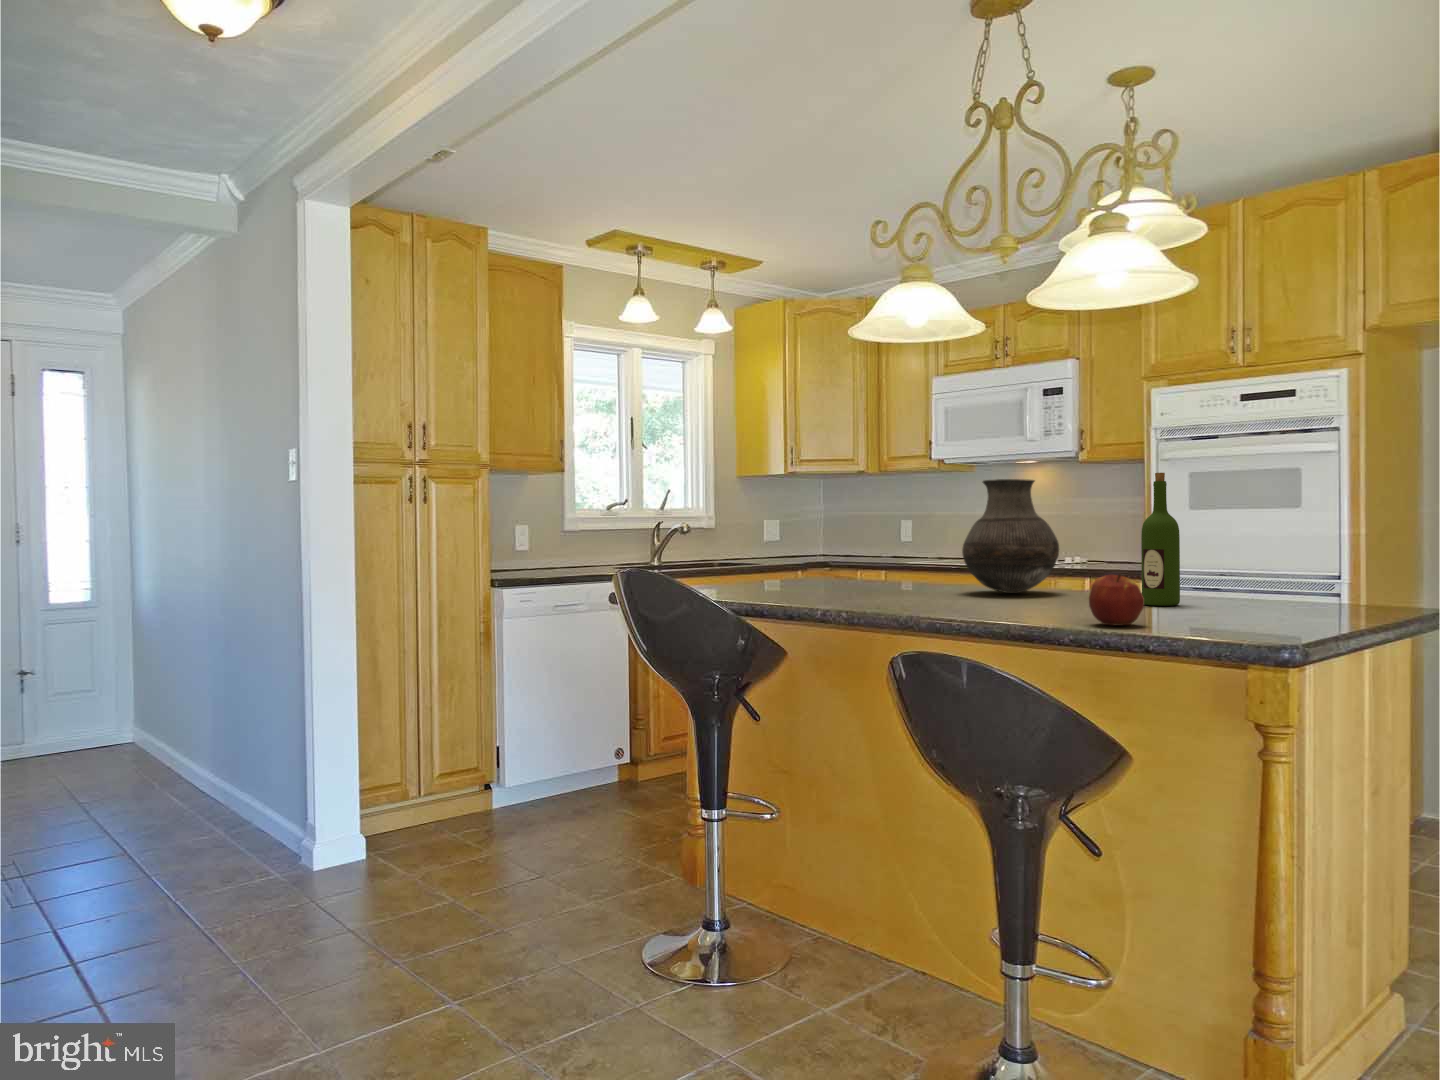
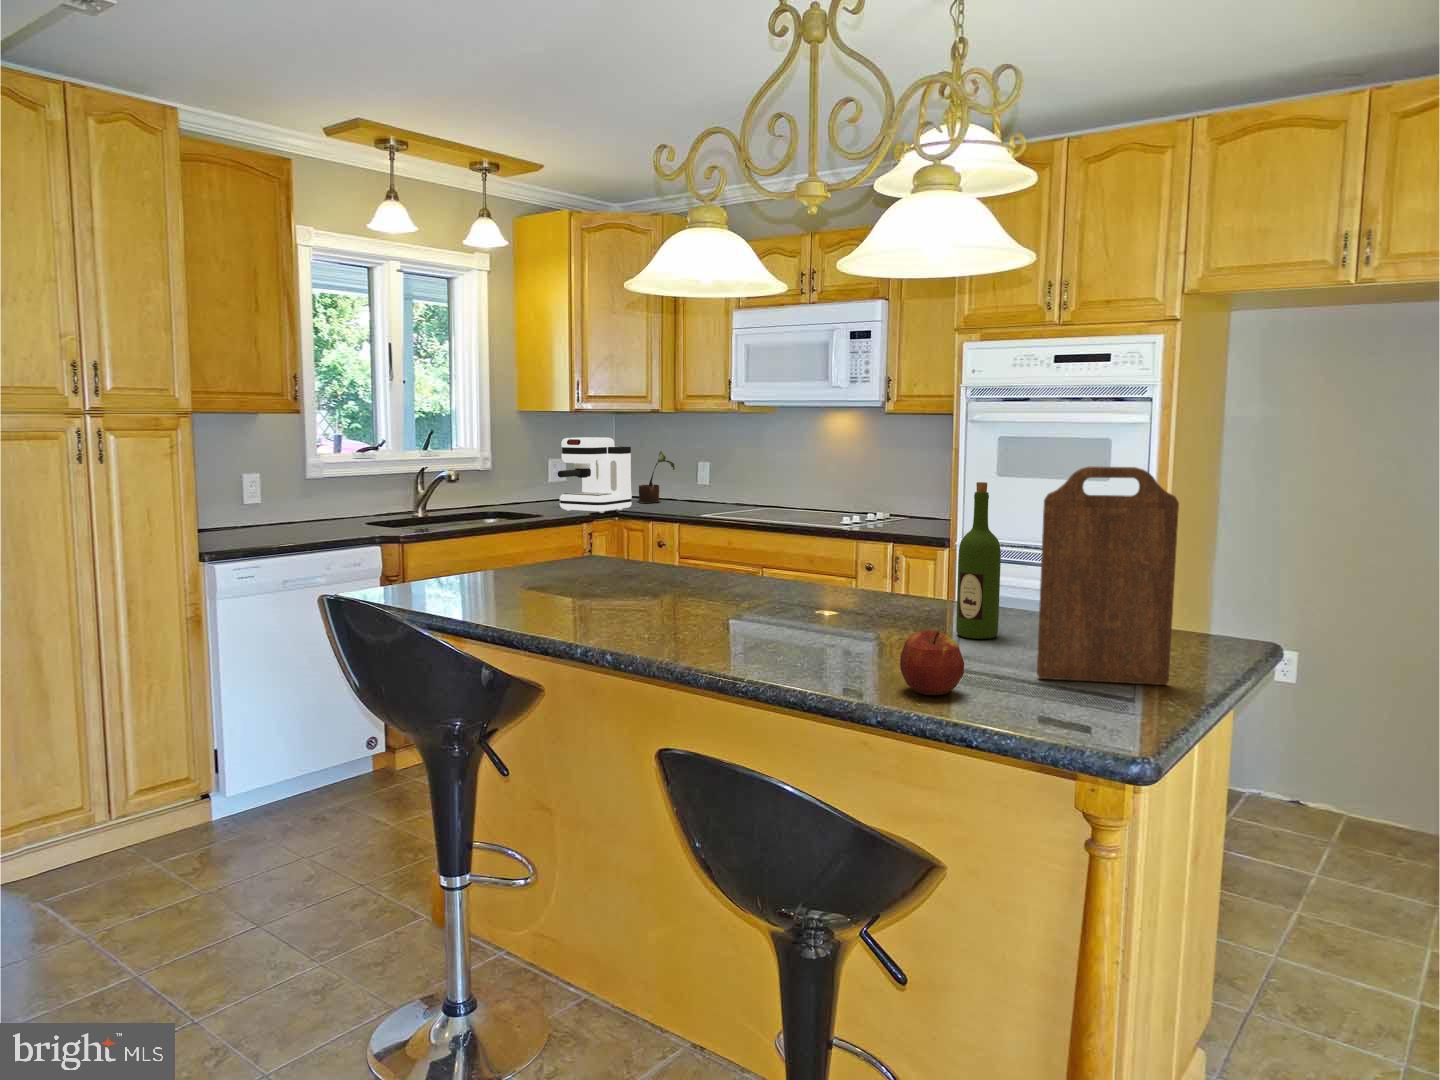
cutting board: none [1210,438,1330,622] -> present [1037,467,1179,685]
vase: present [962,479,1059,593] -> none [756,472,865,605]
coffee maker: none [775,495,840,561] -> present [558,437,632,513]
potted plant: none [844,508,879,555] -> present [639,452,675,503]

